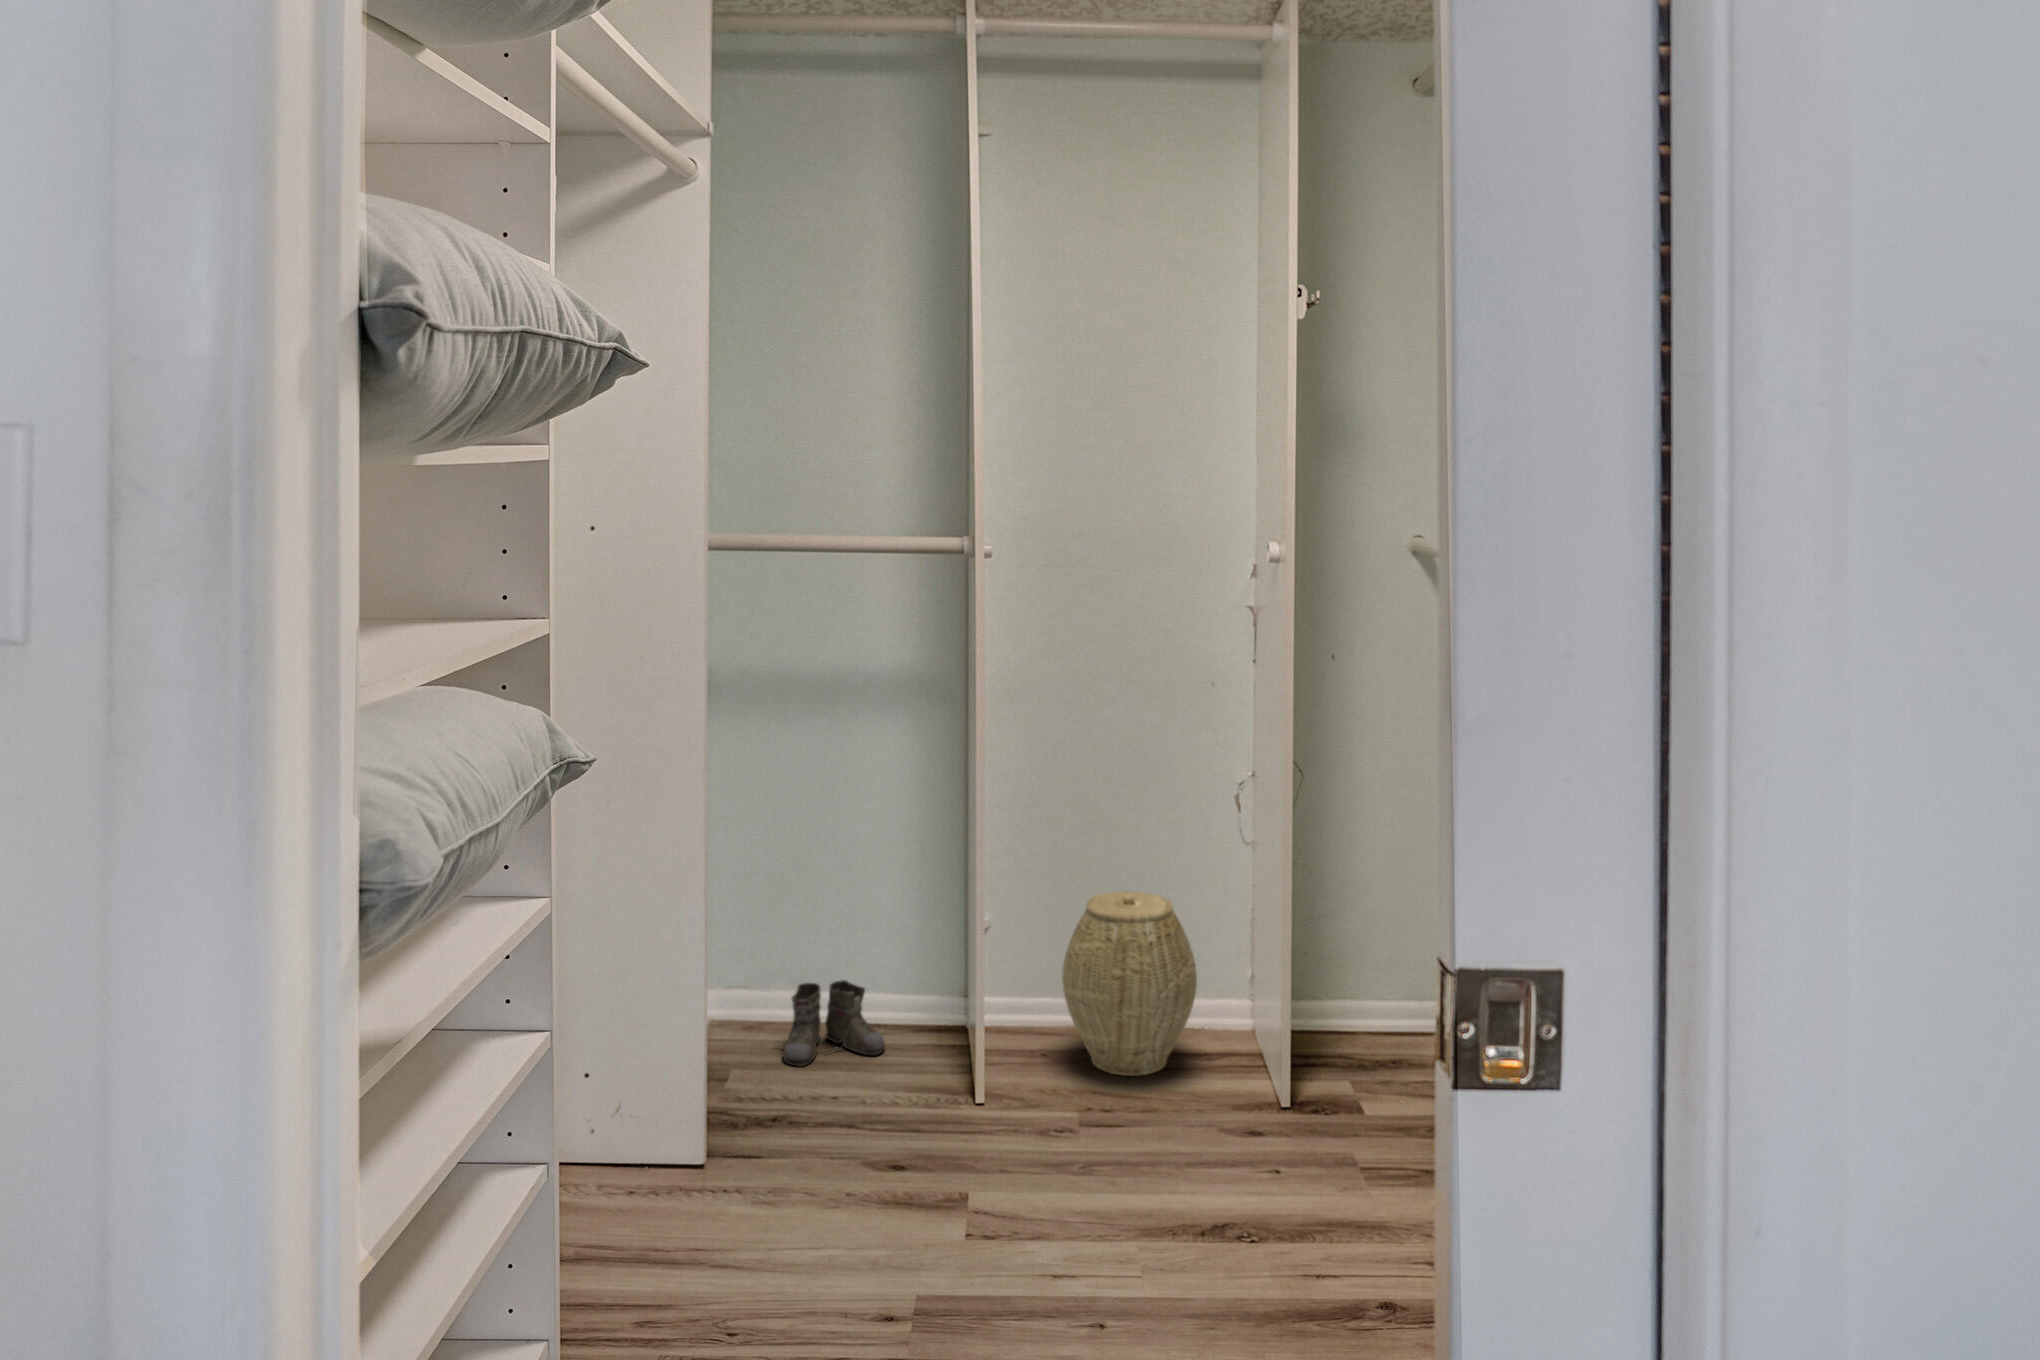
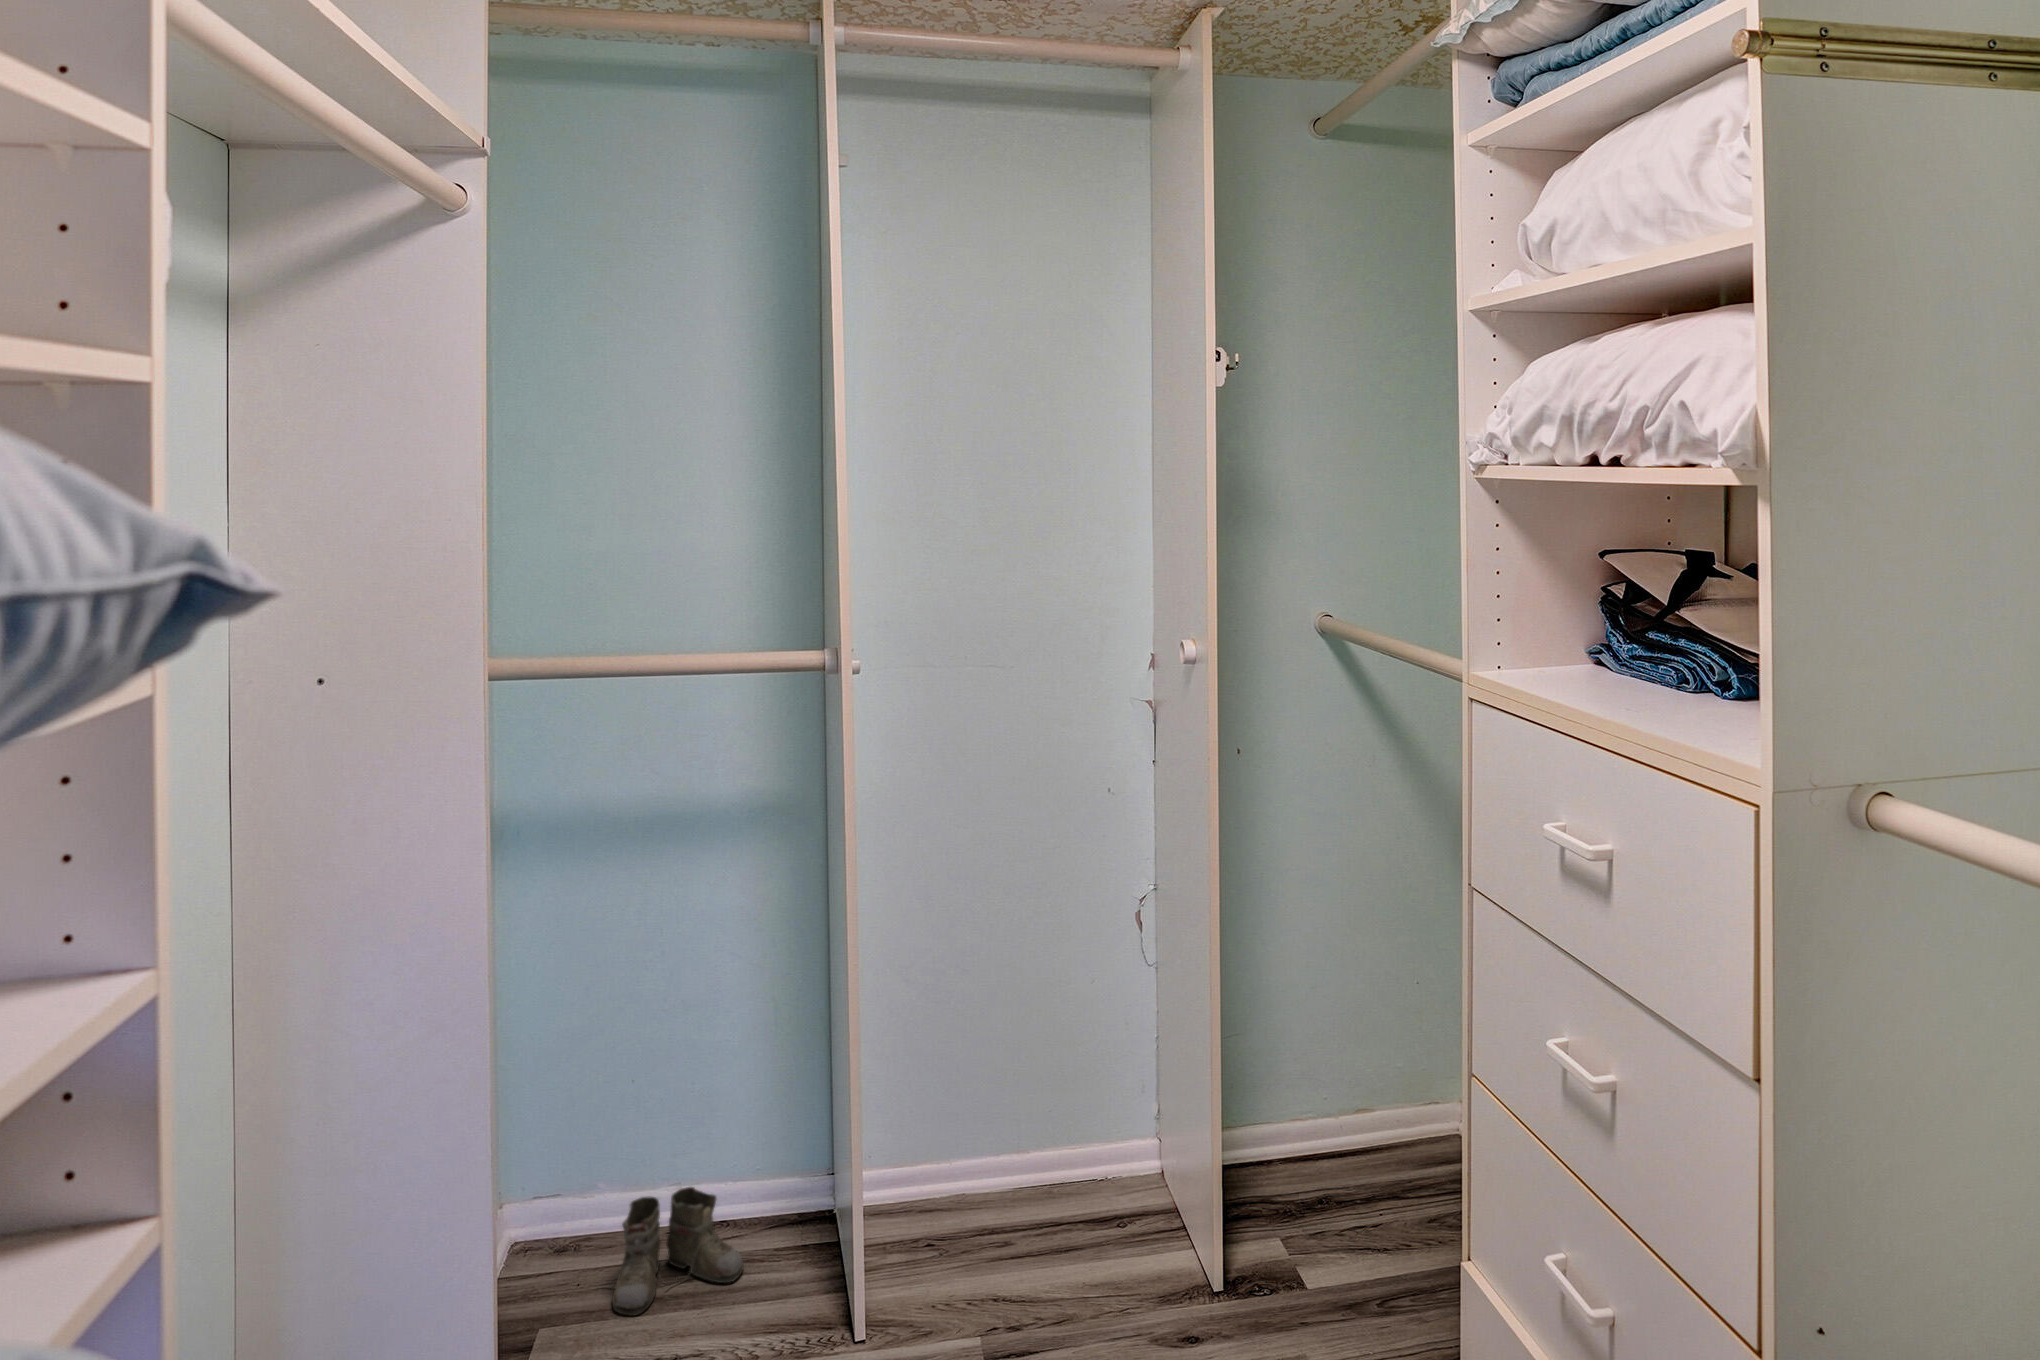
woven basket: present [1062,892,1197,1076] -> none [960,1042,1116,1271]

